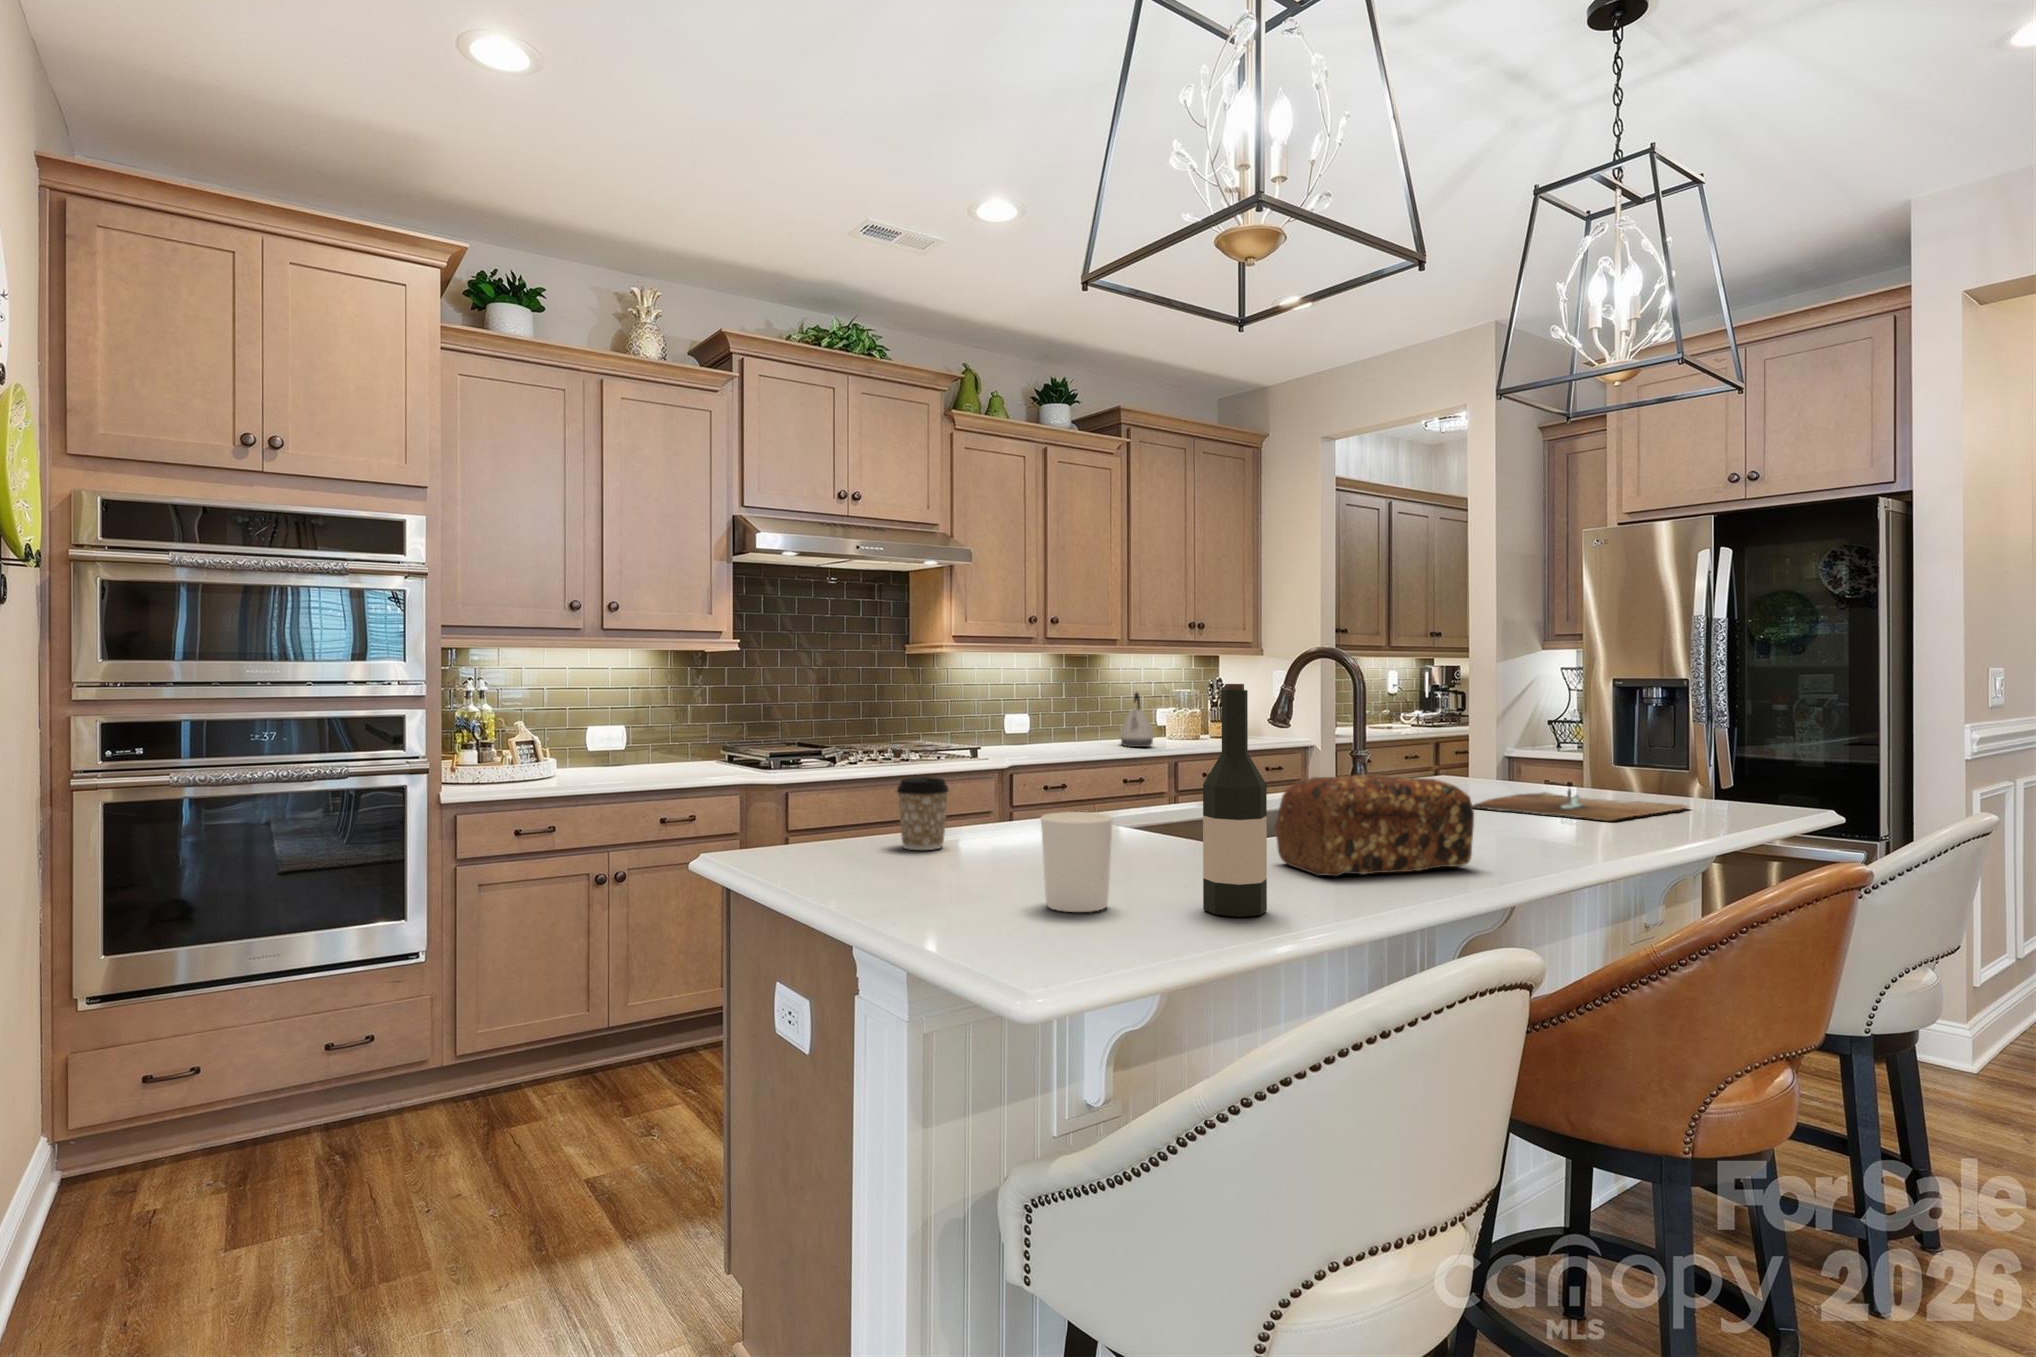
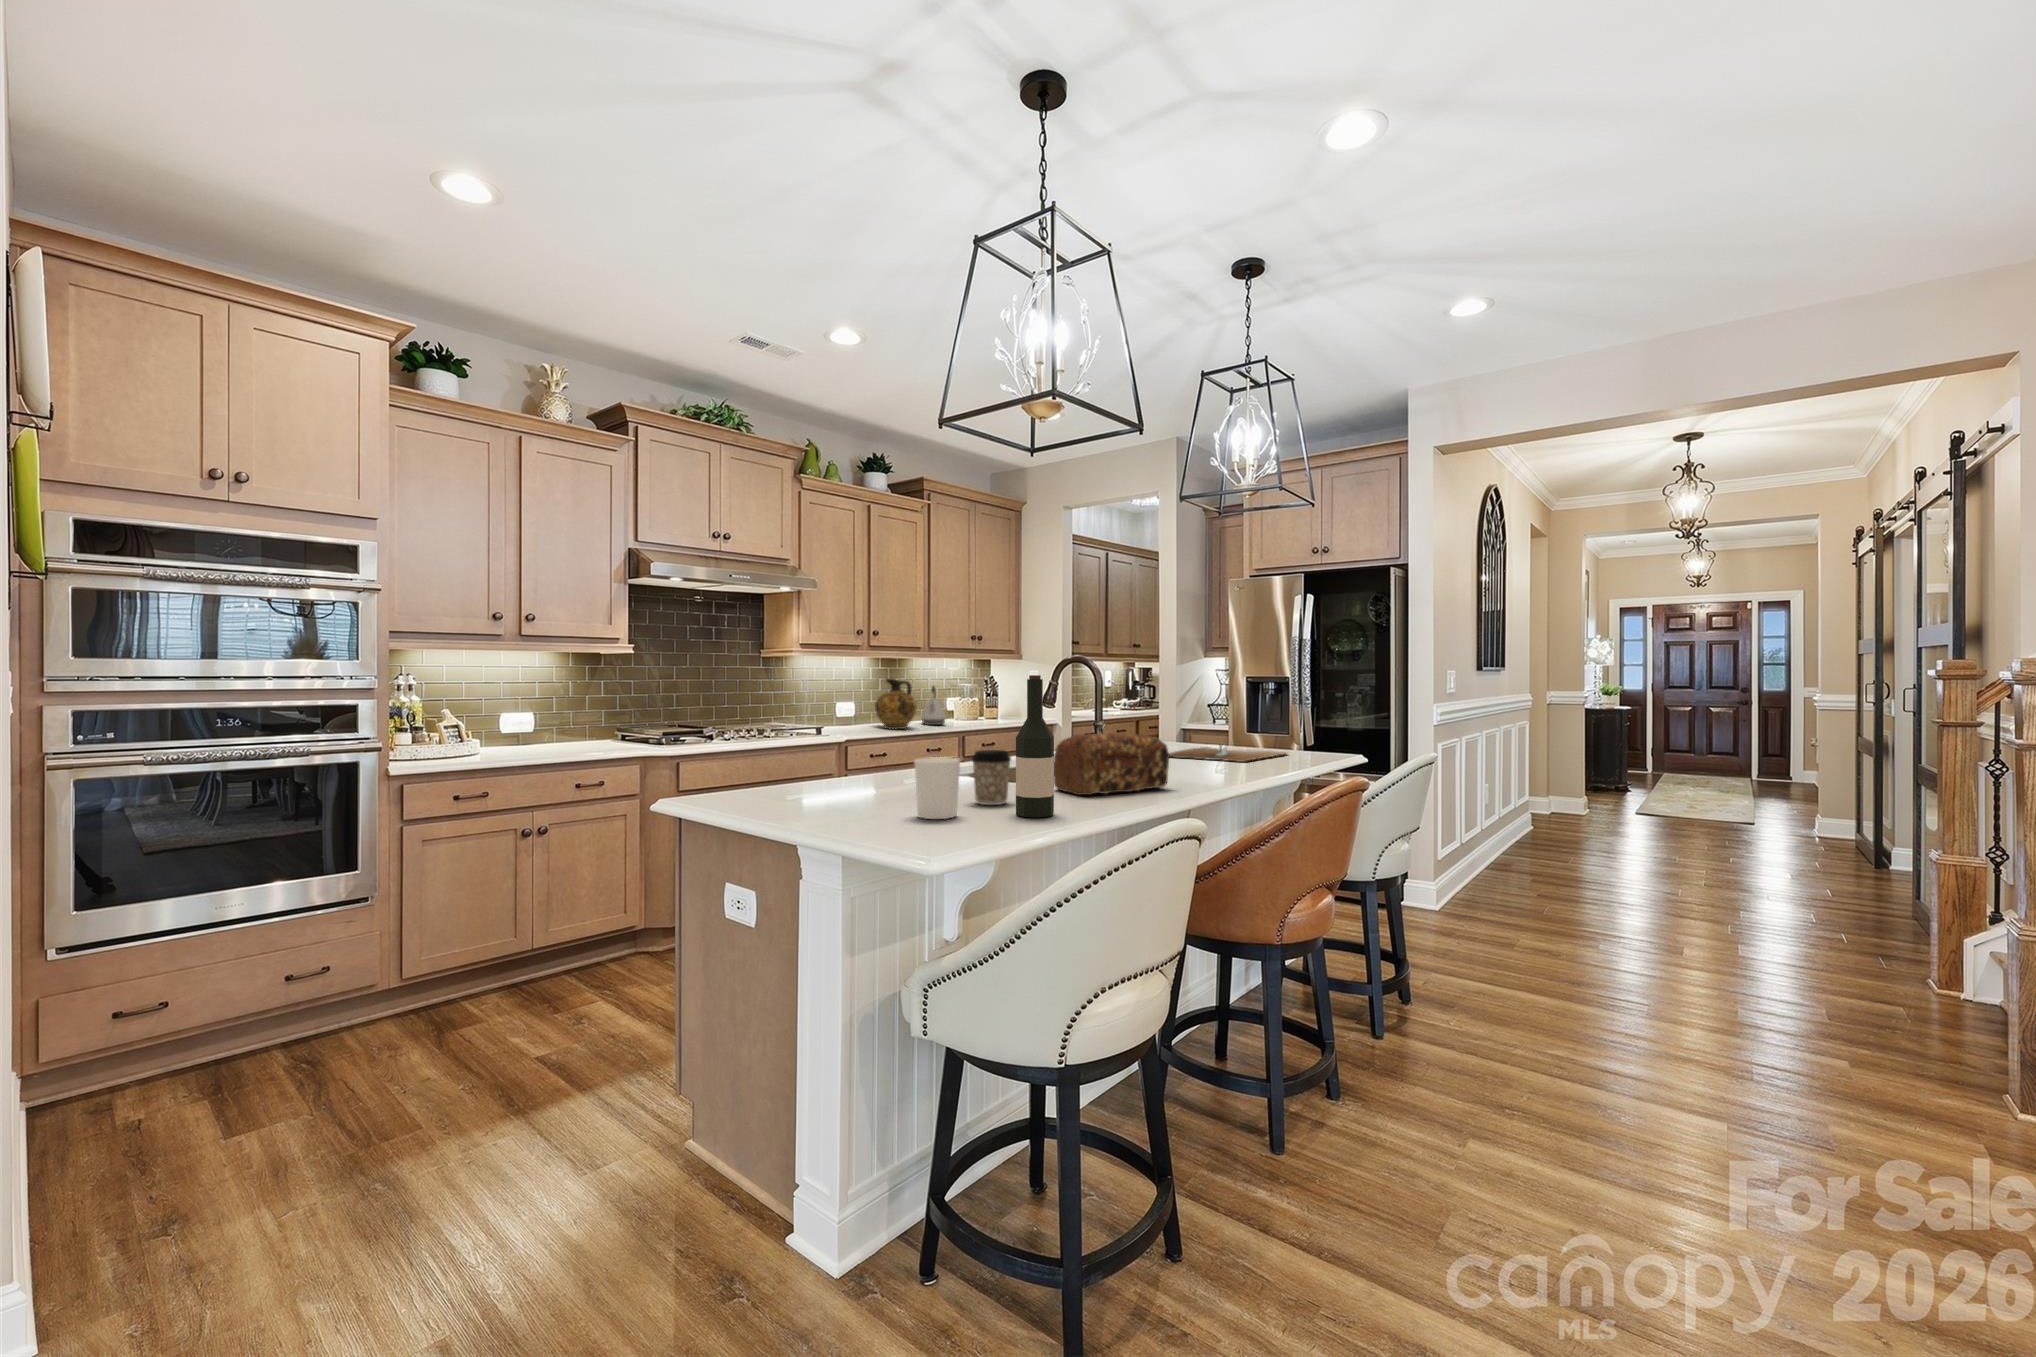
ceramic jug: none [1054,682,1111,752] -> present [875,678,916,729]
coffee cup: present [897,777,949,850] -> present [972,750,1011,805]

